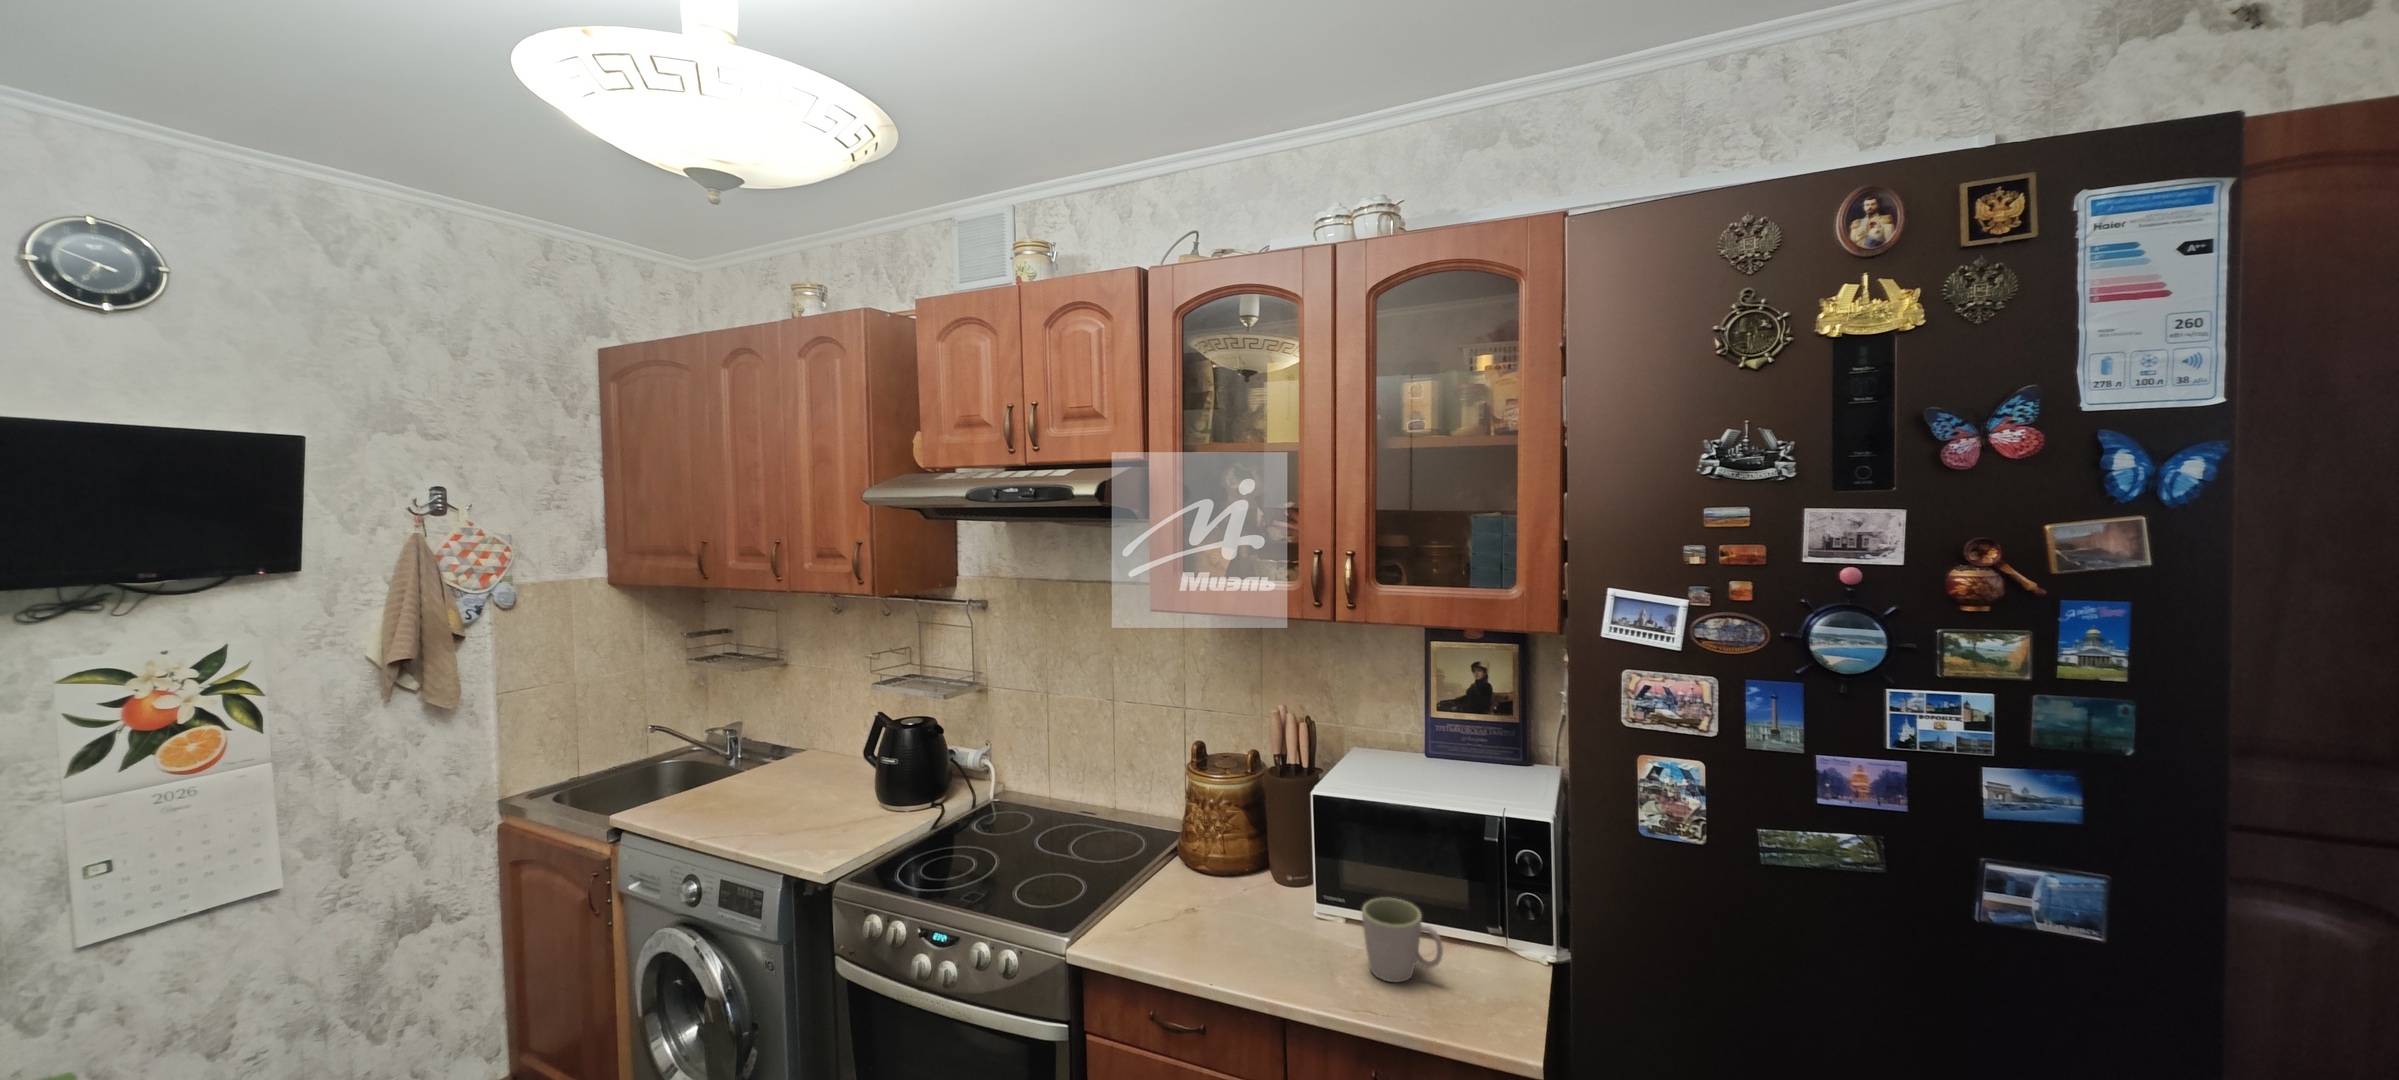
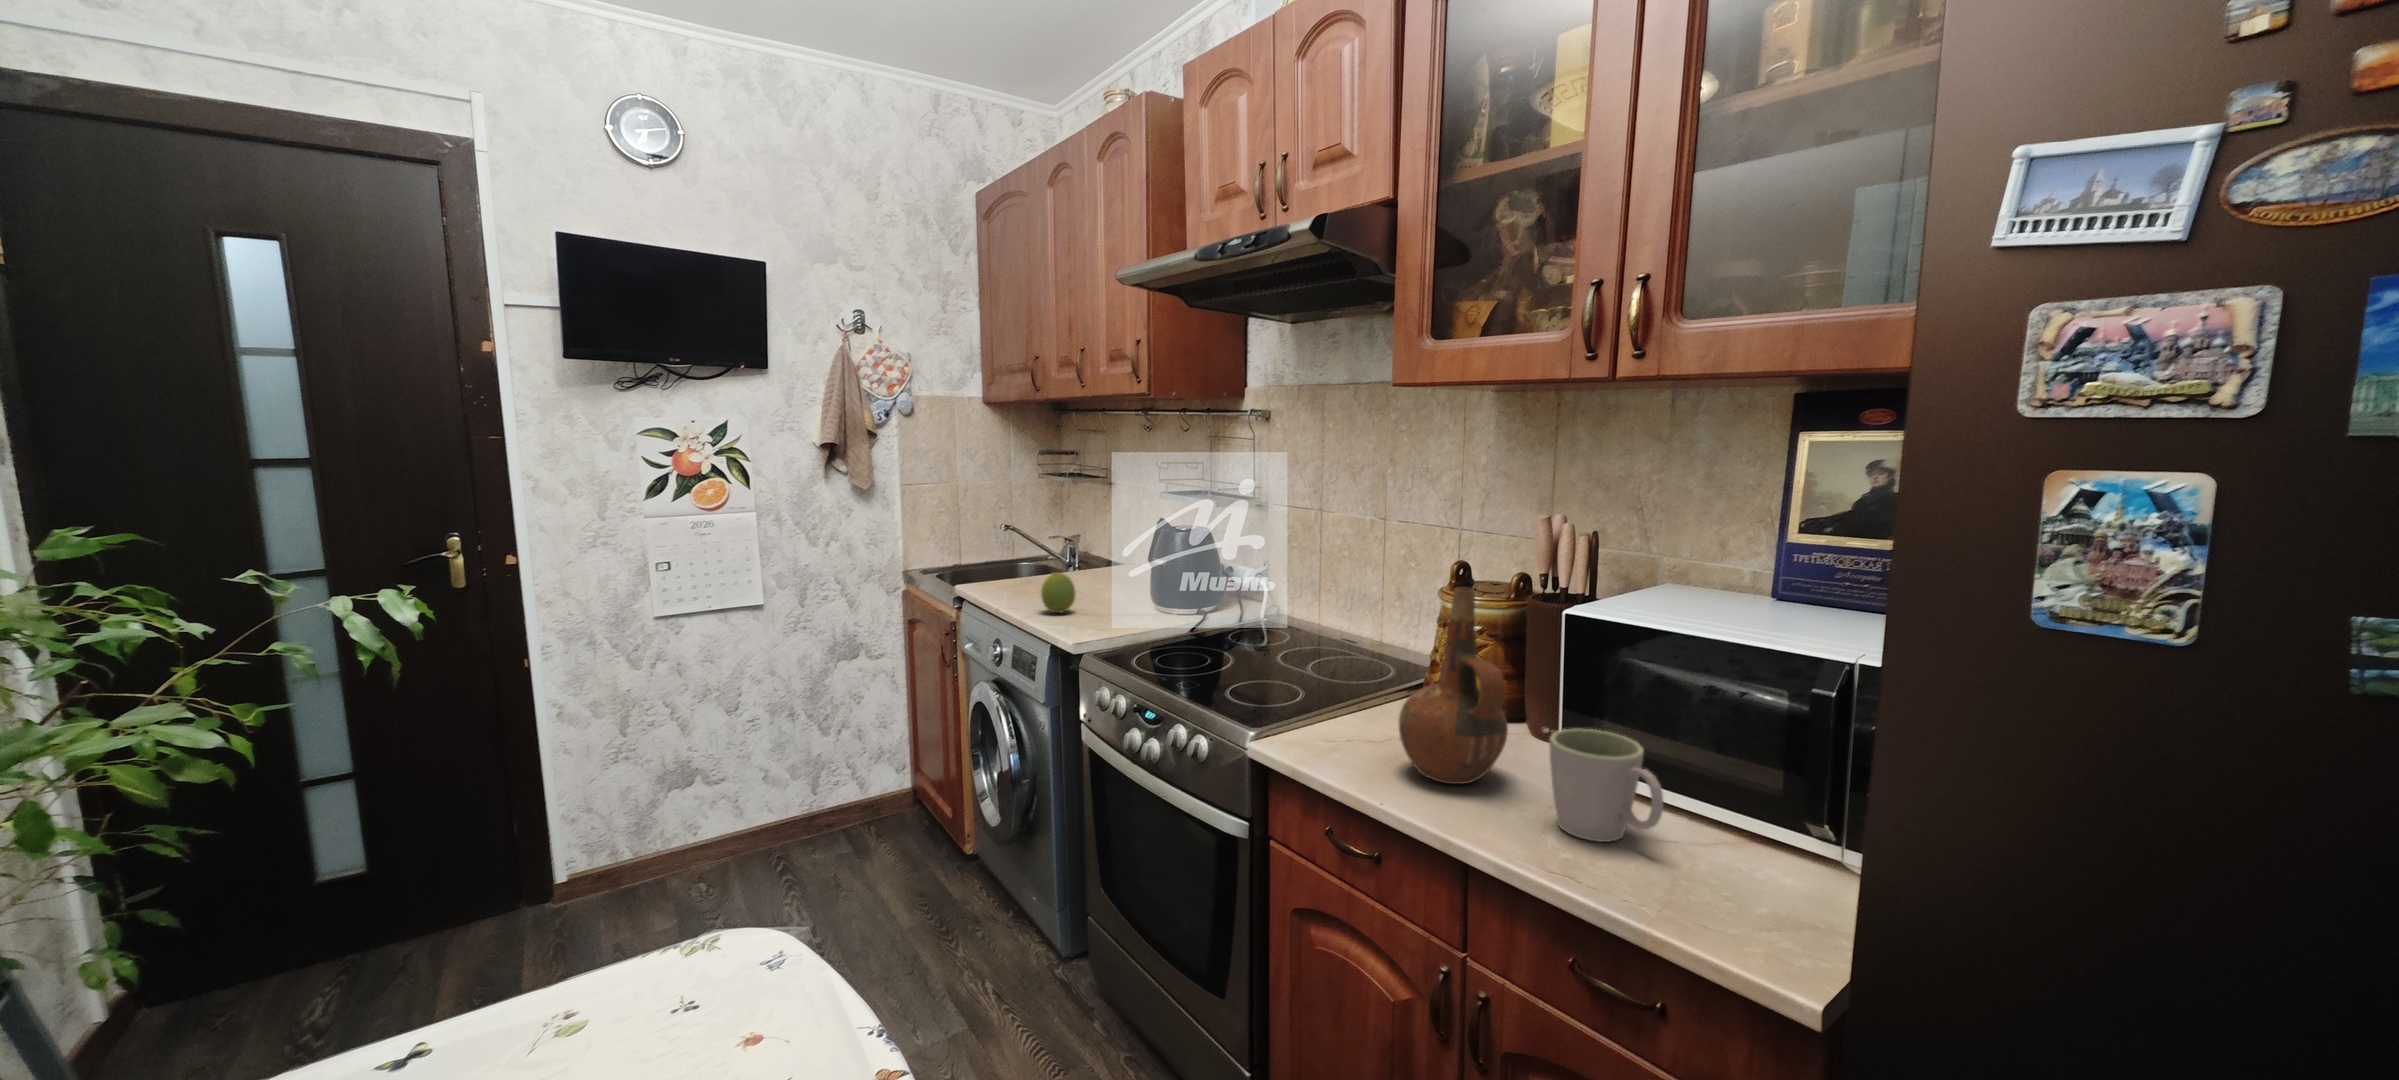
fruit: none [780,793,818,837] -> present [1041,573,1076,613]
ceramic pitcher: none [1237,804,1319,957] -> present [1398,588,1508,784]

